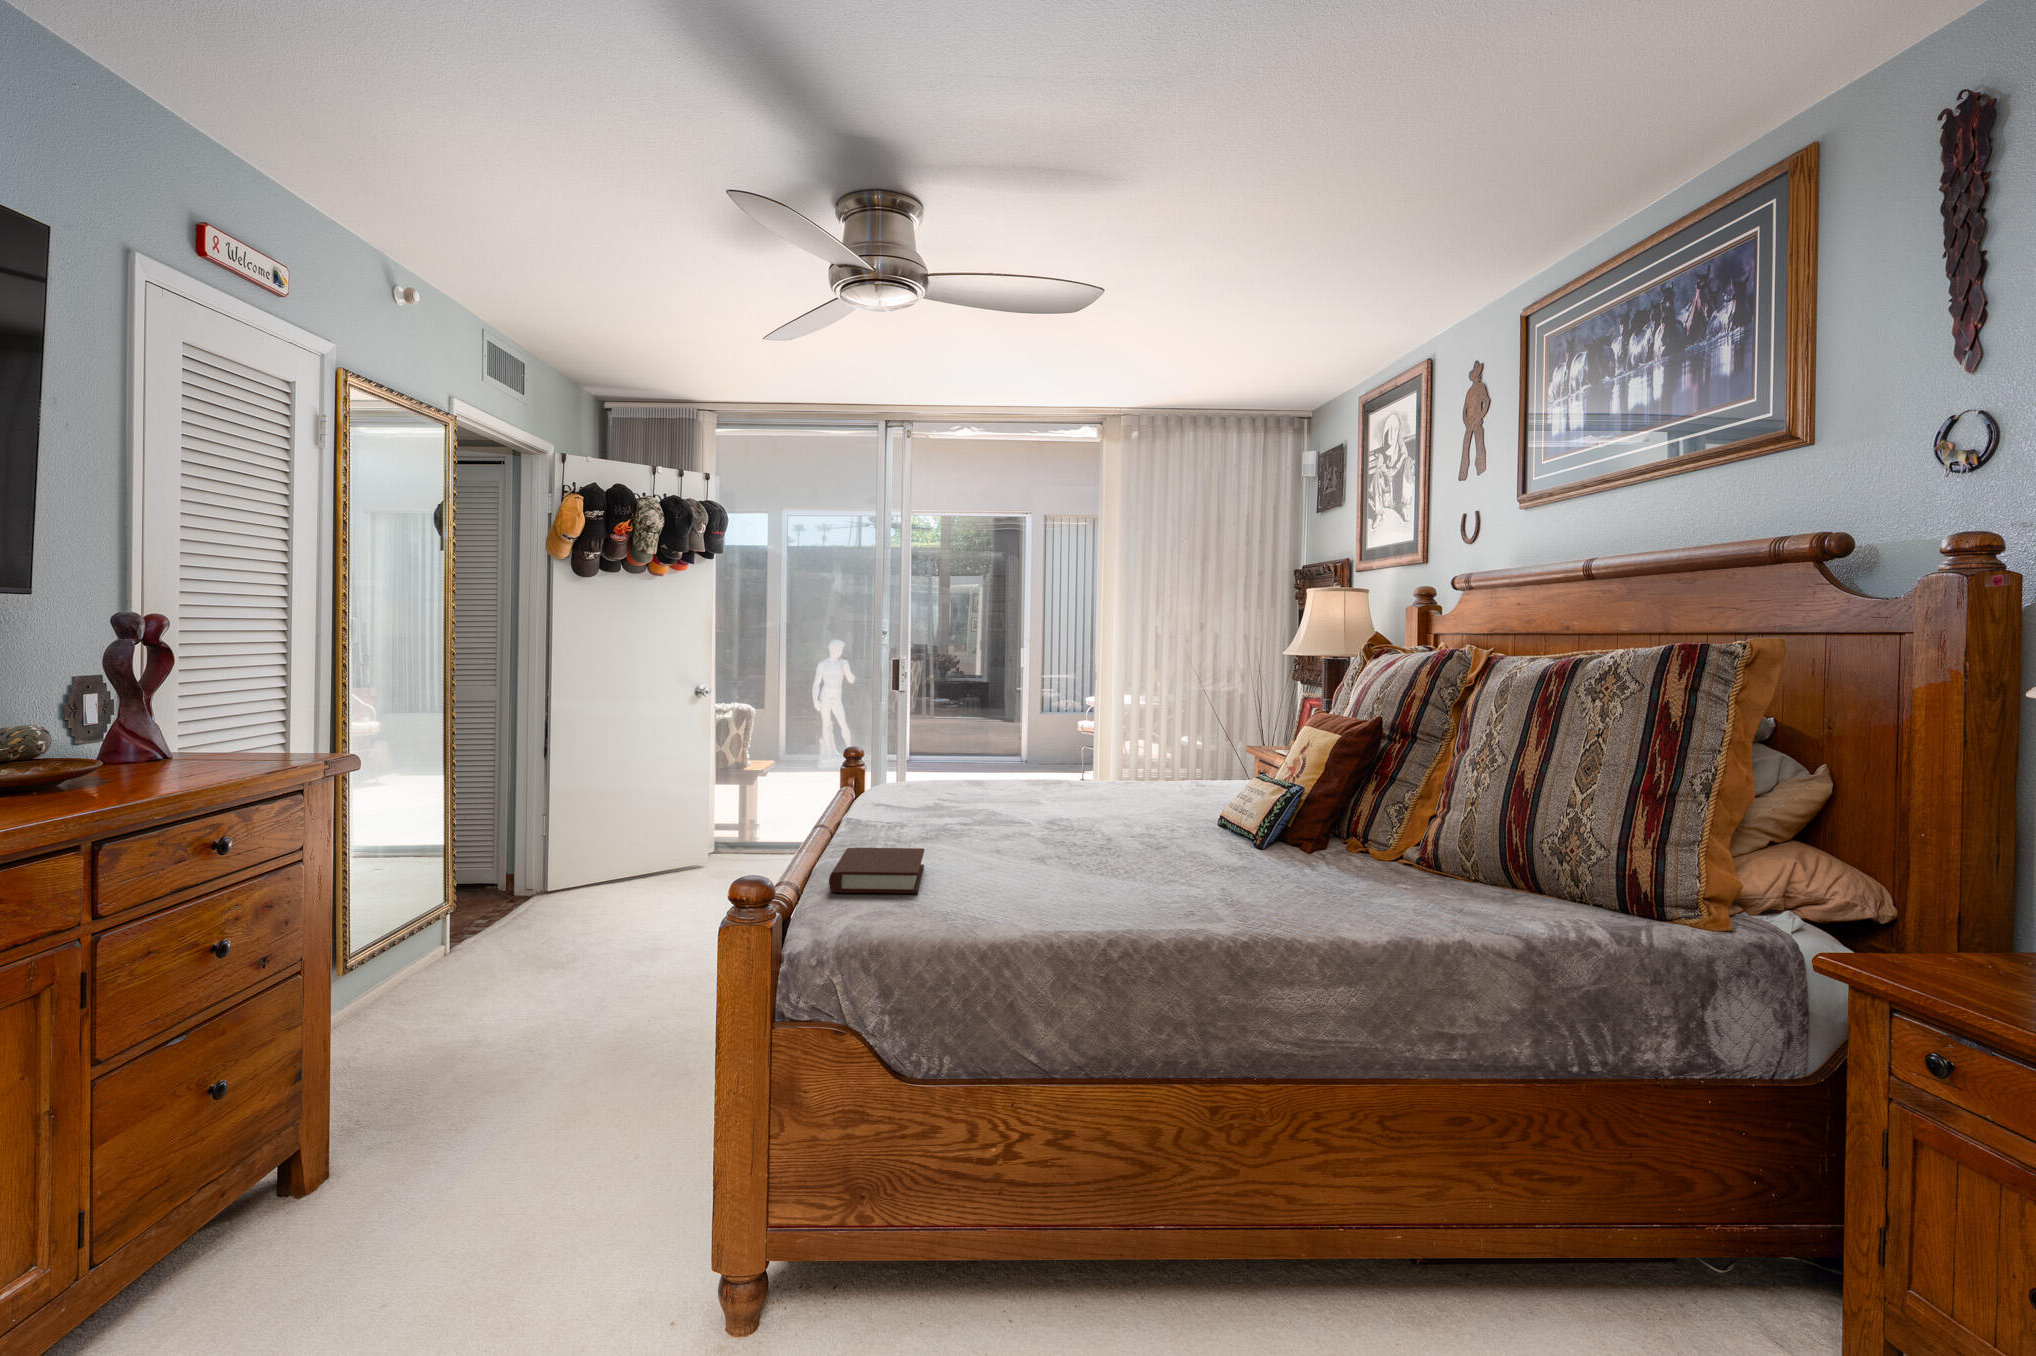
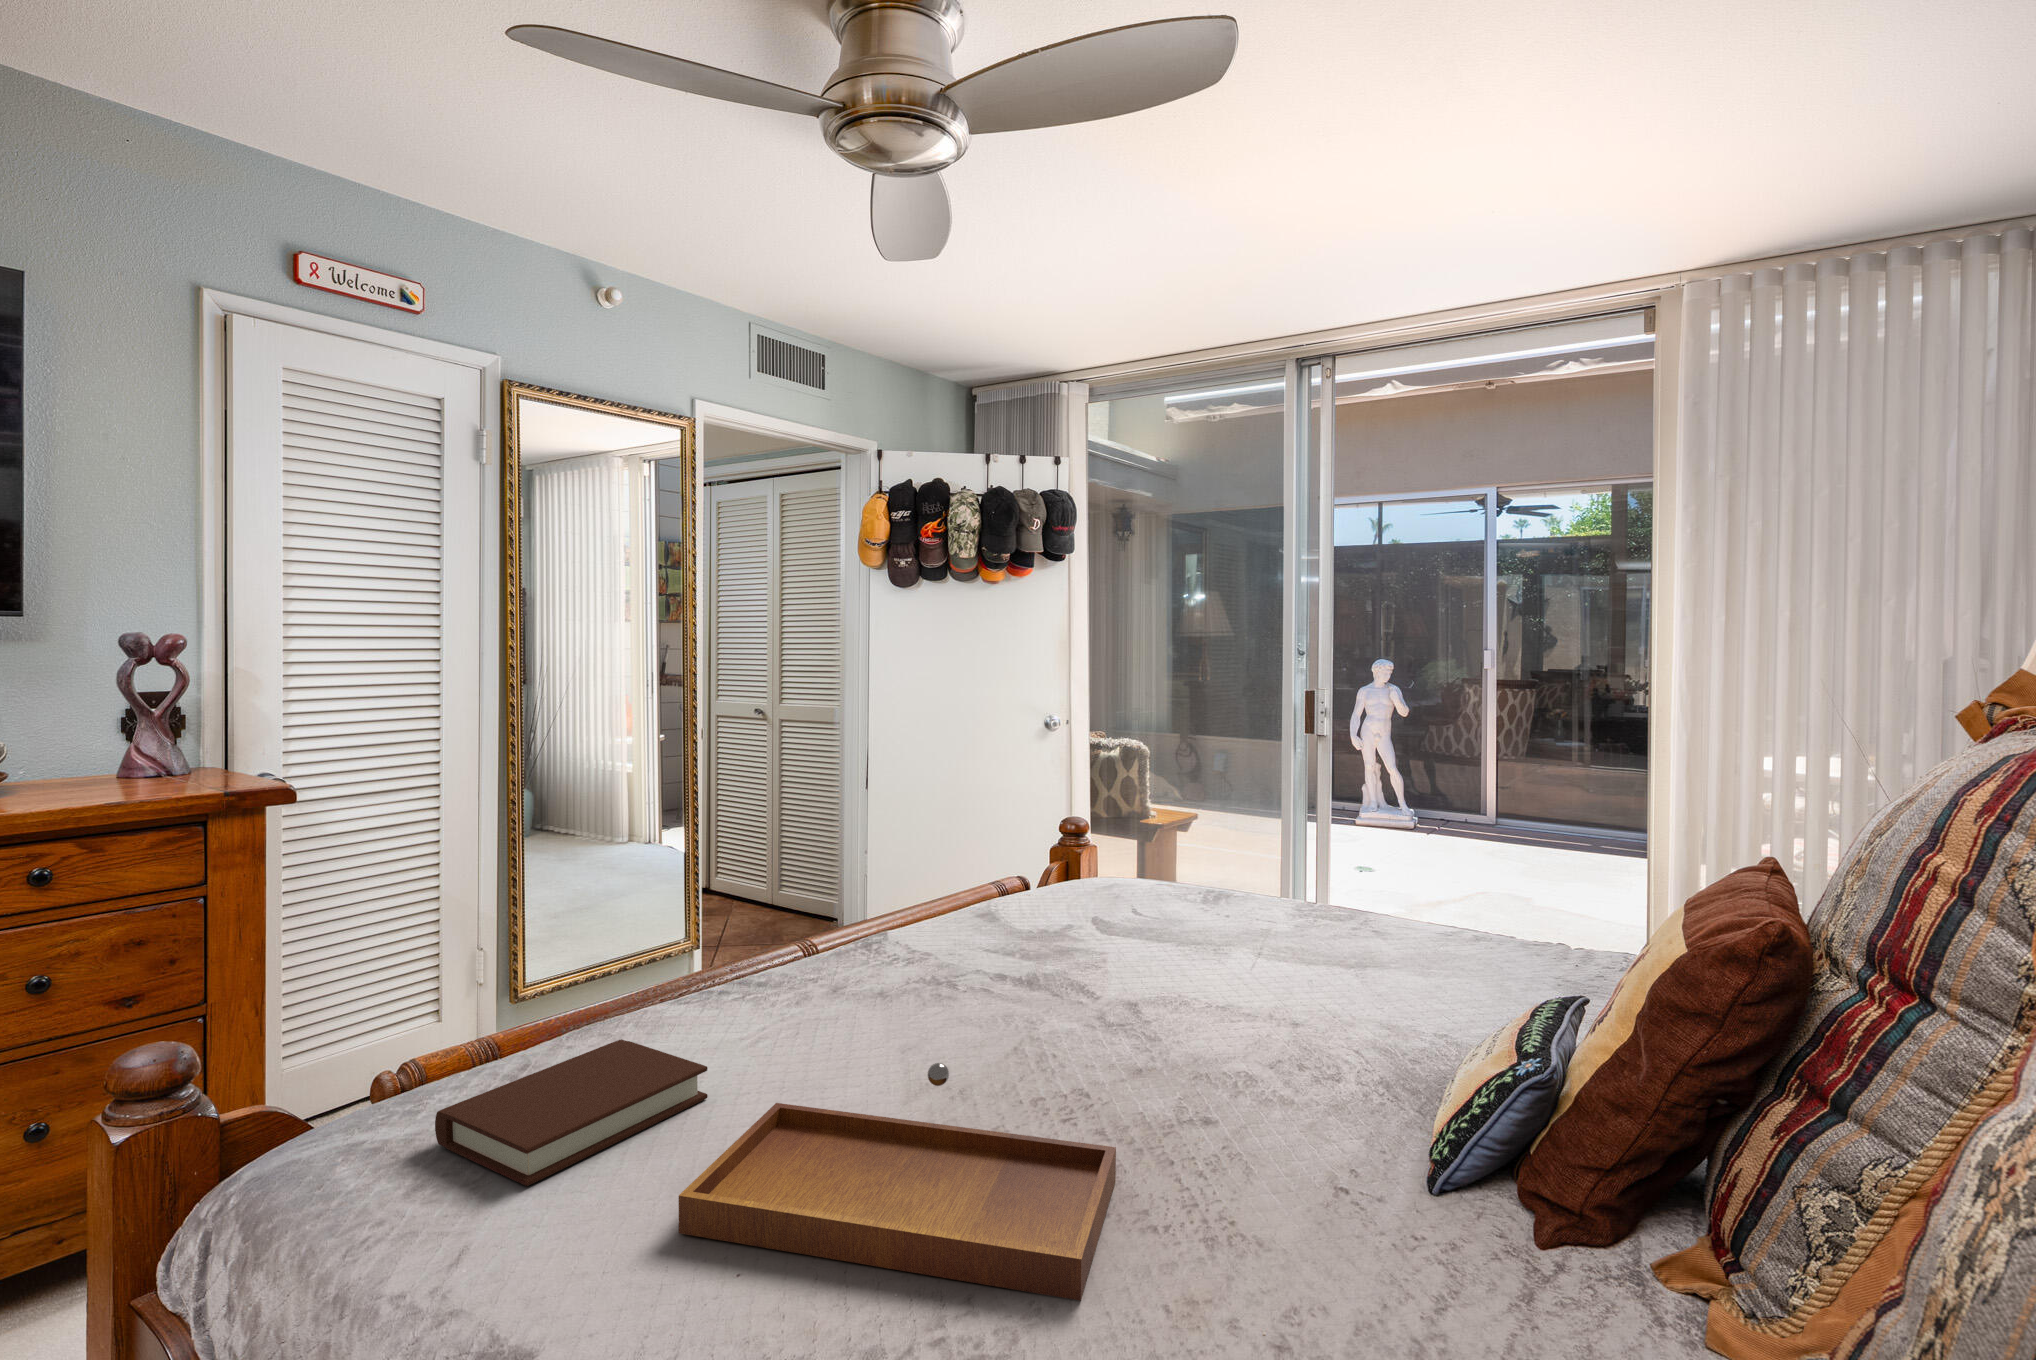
tray: none [989,808,1201,891] -> present [679,1063,1116,1301]

